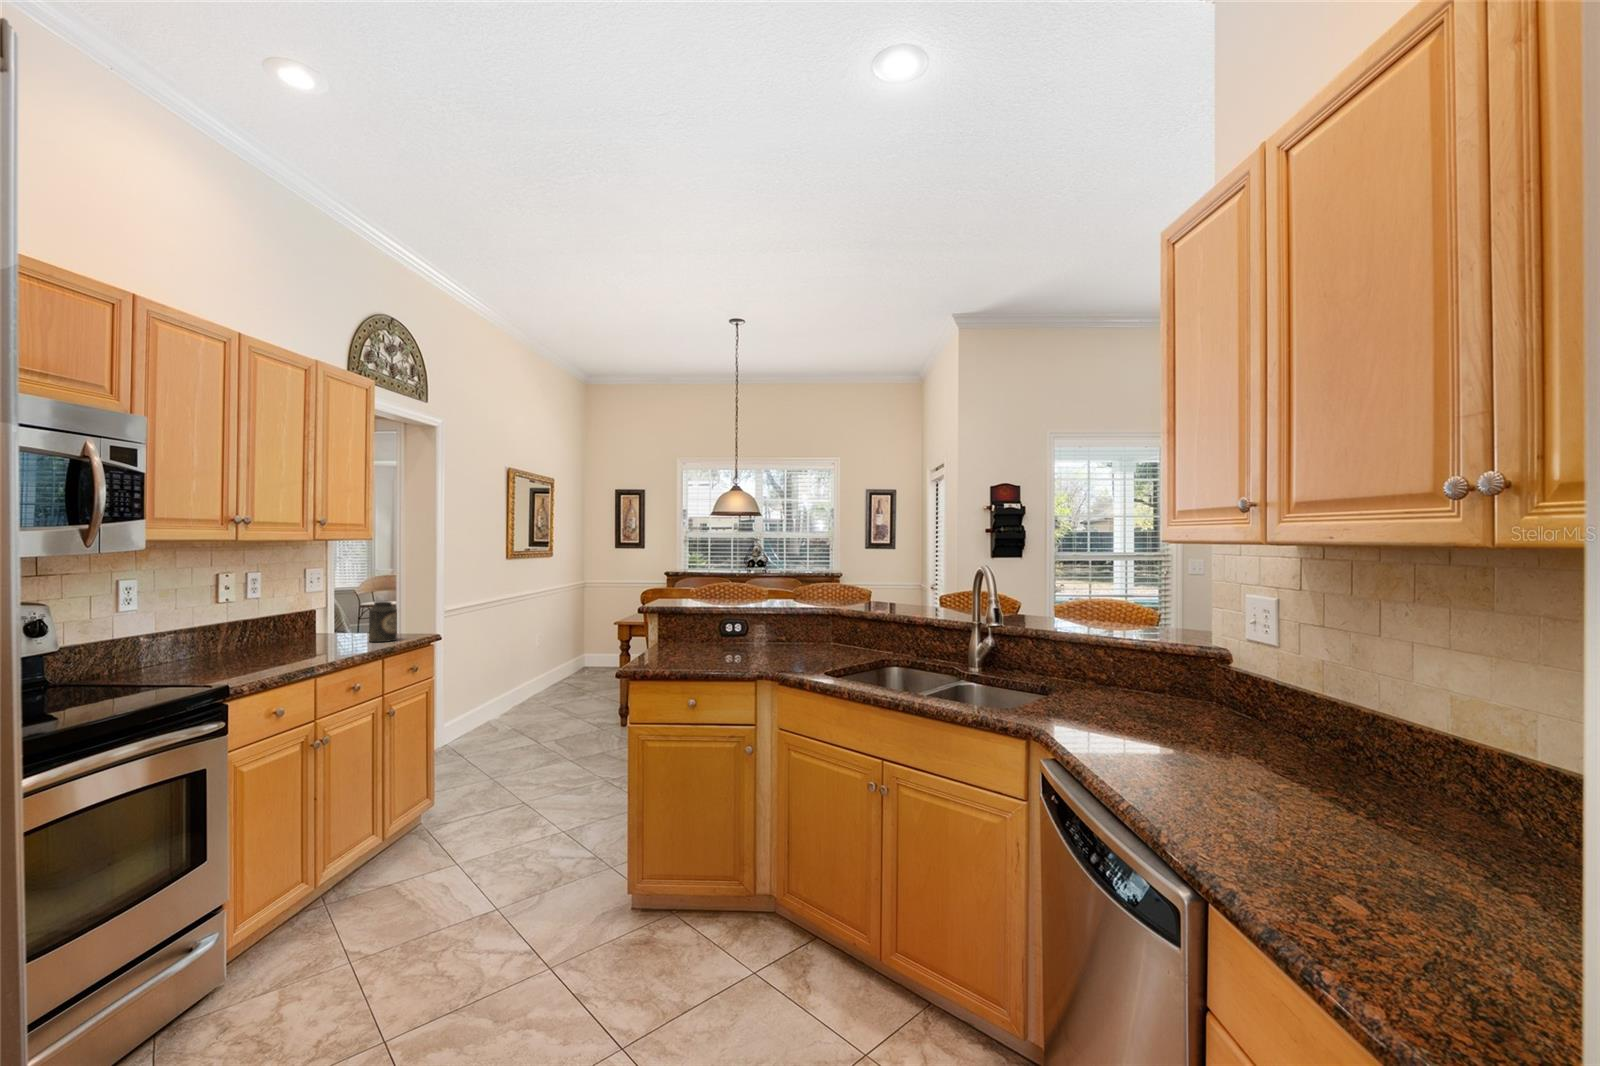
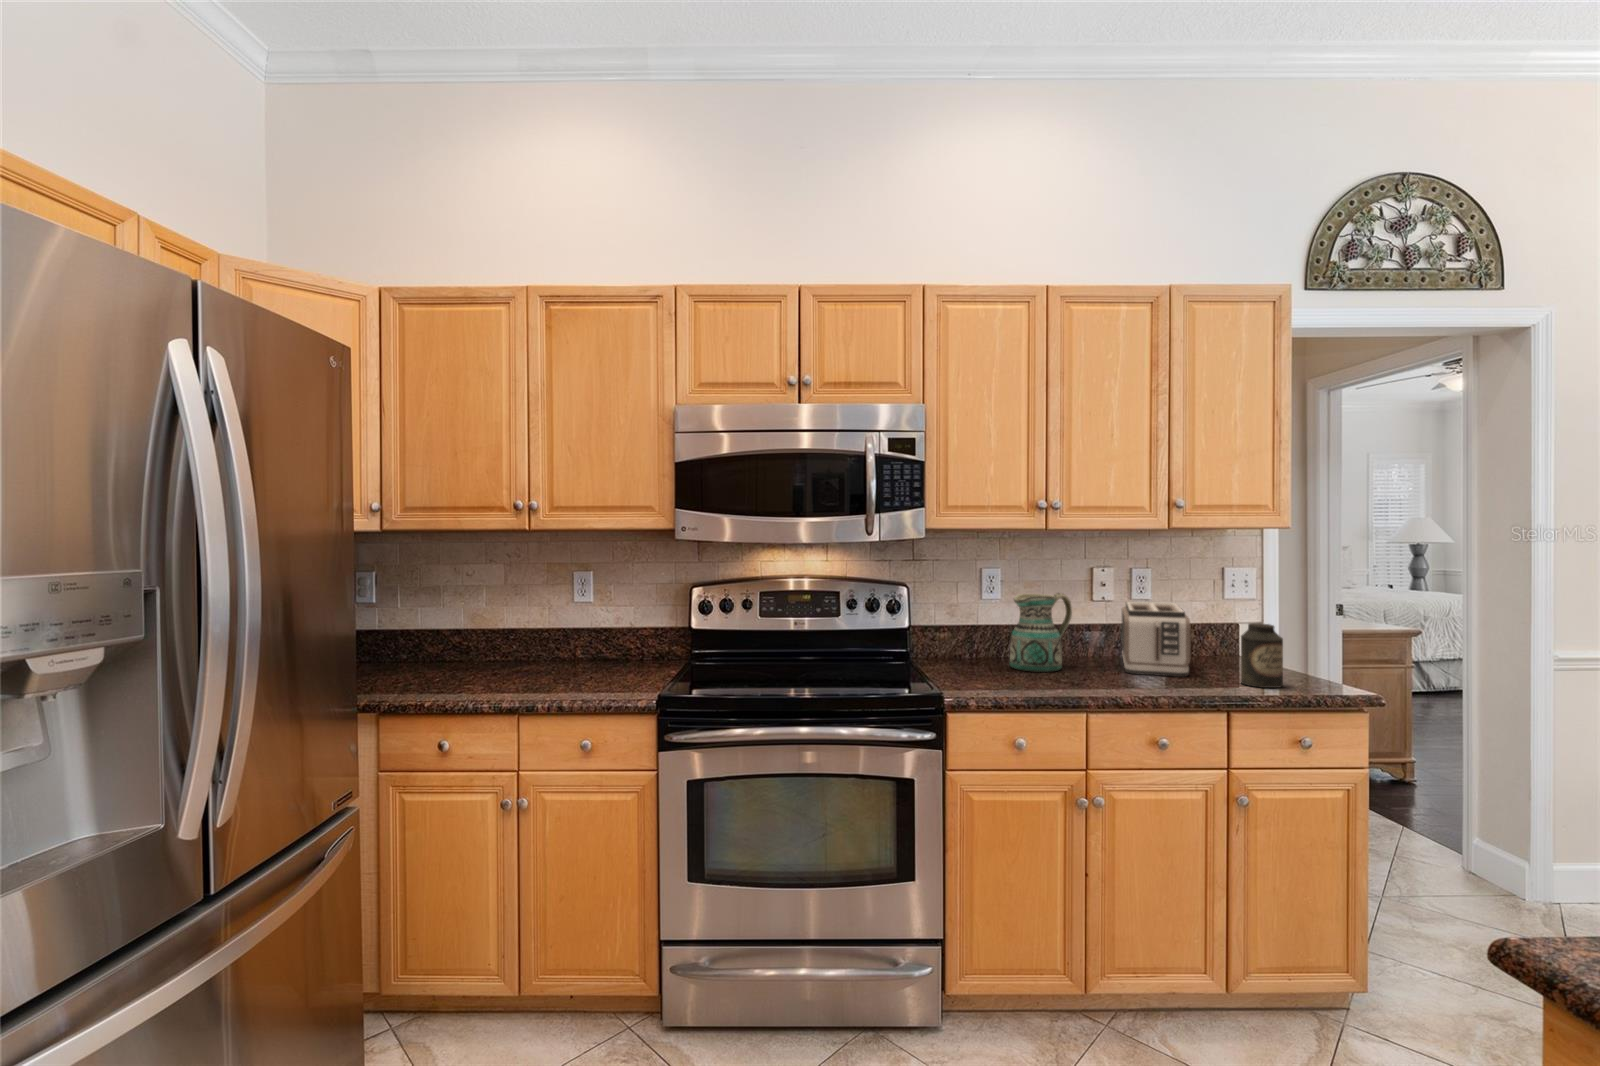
ceramic pitcher: none [172,596,232,668] -> present [1010,593,1072,672]
toaster: none [243,598,332,652] -> present [1122,602,1191,677]

